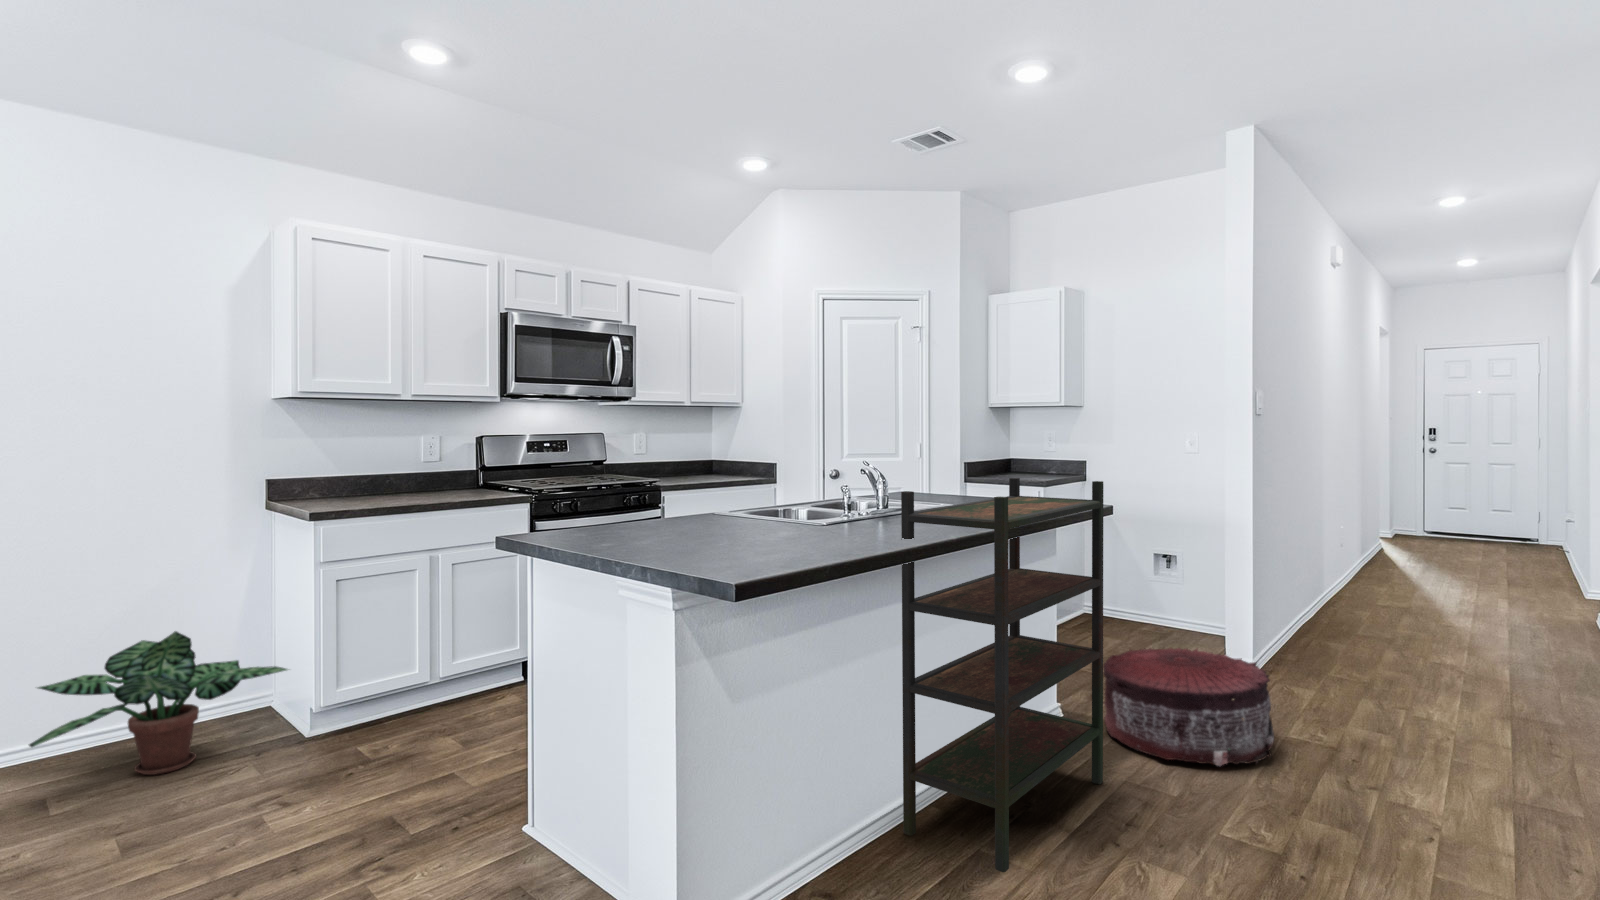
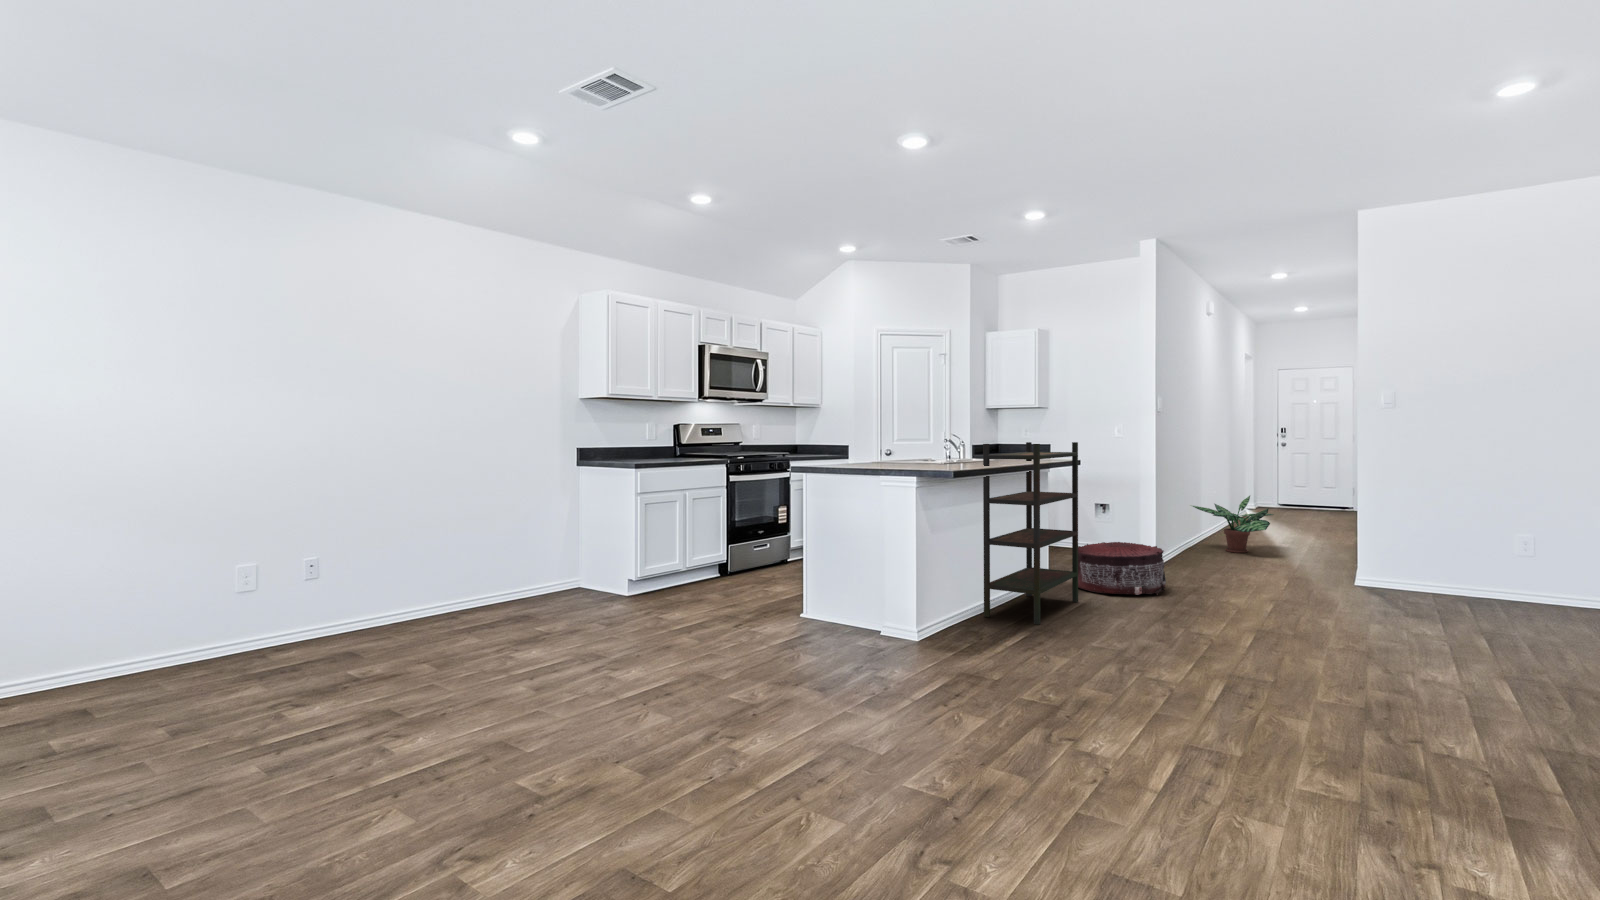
potted plant: present [29,631,287,775] -> present [1193,496,1273,553]

